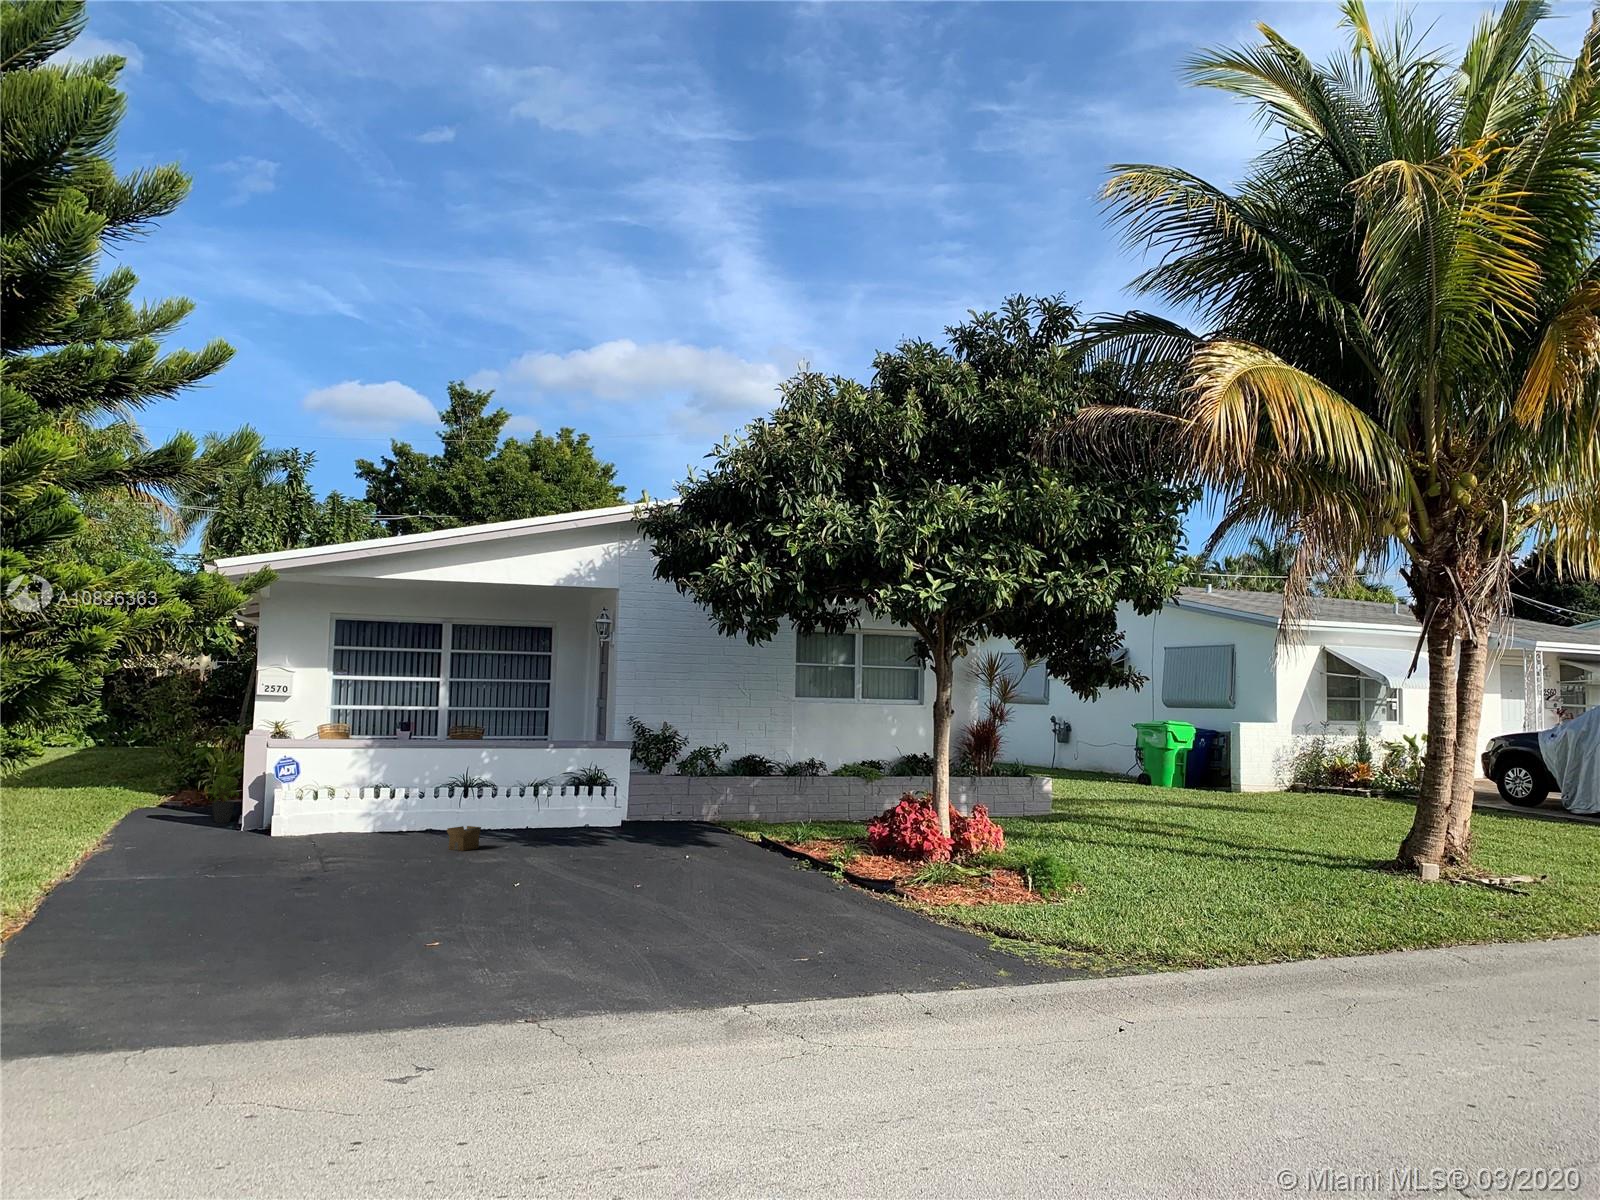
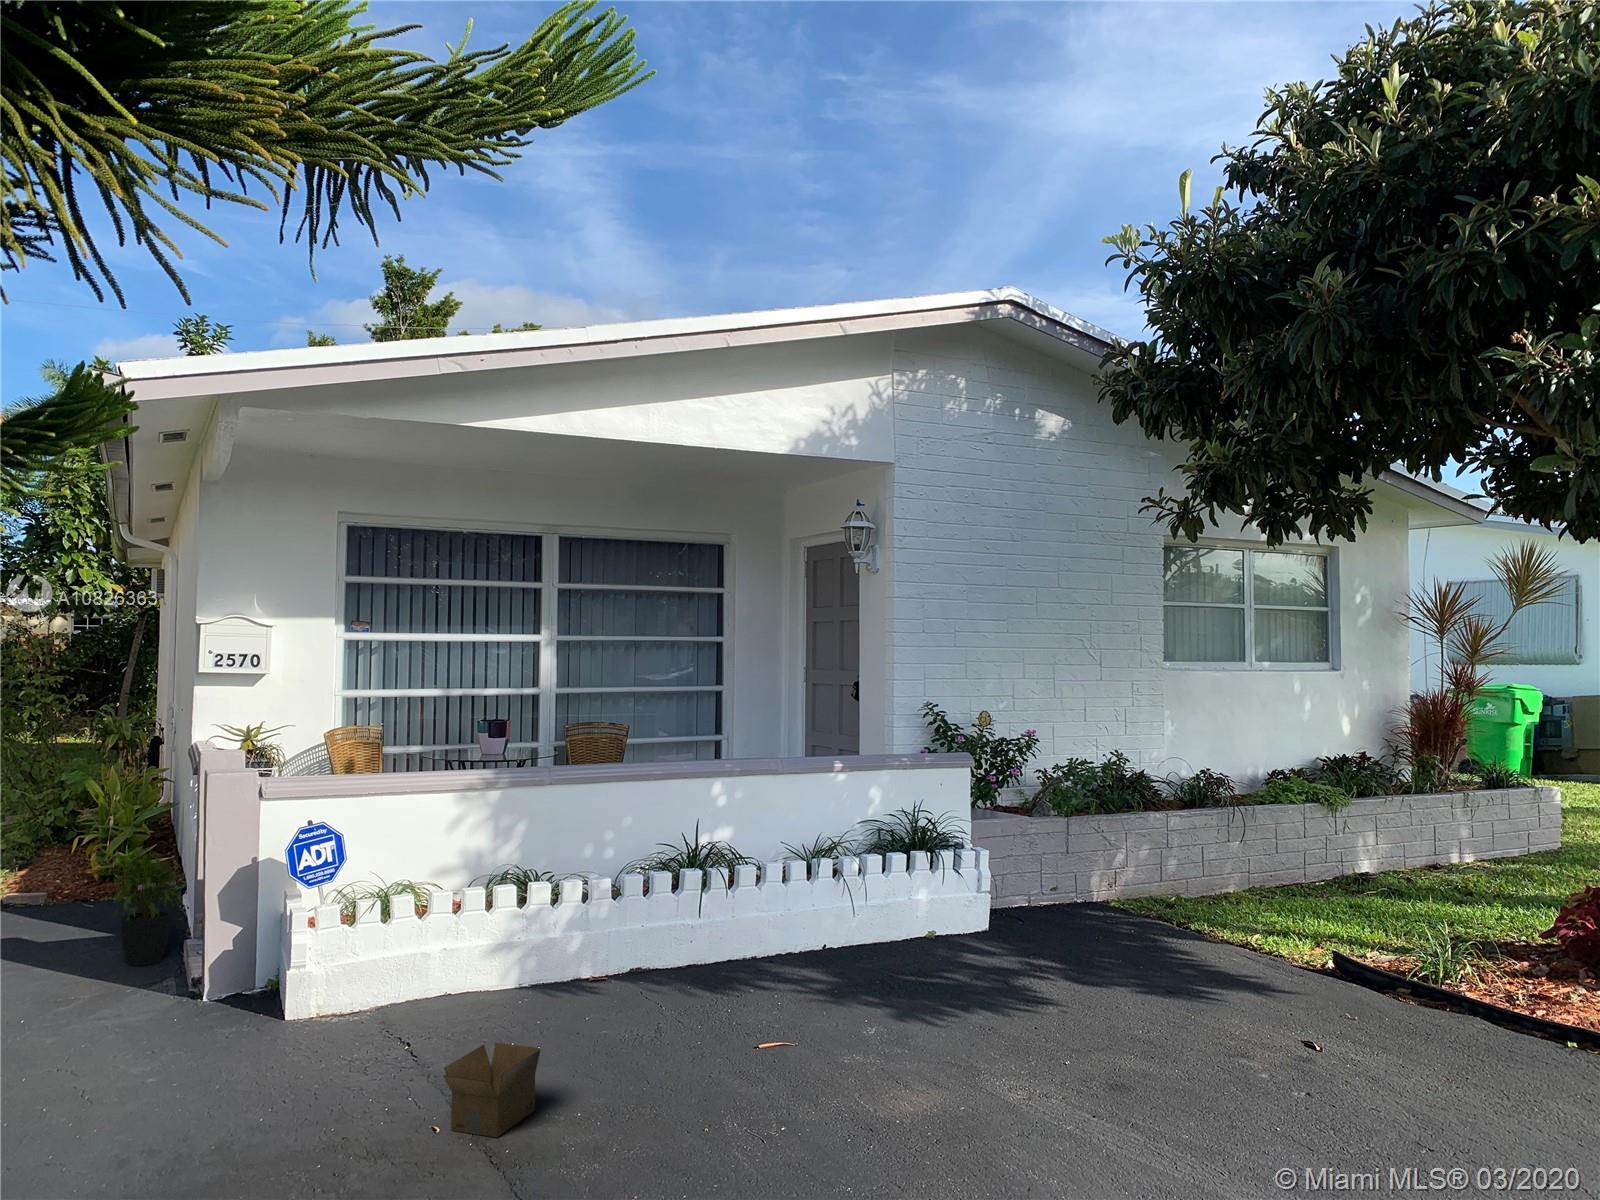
cardboard box: present [446,826,481,851] -> present [443,1043,540,1138]

